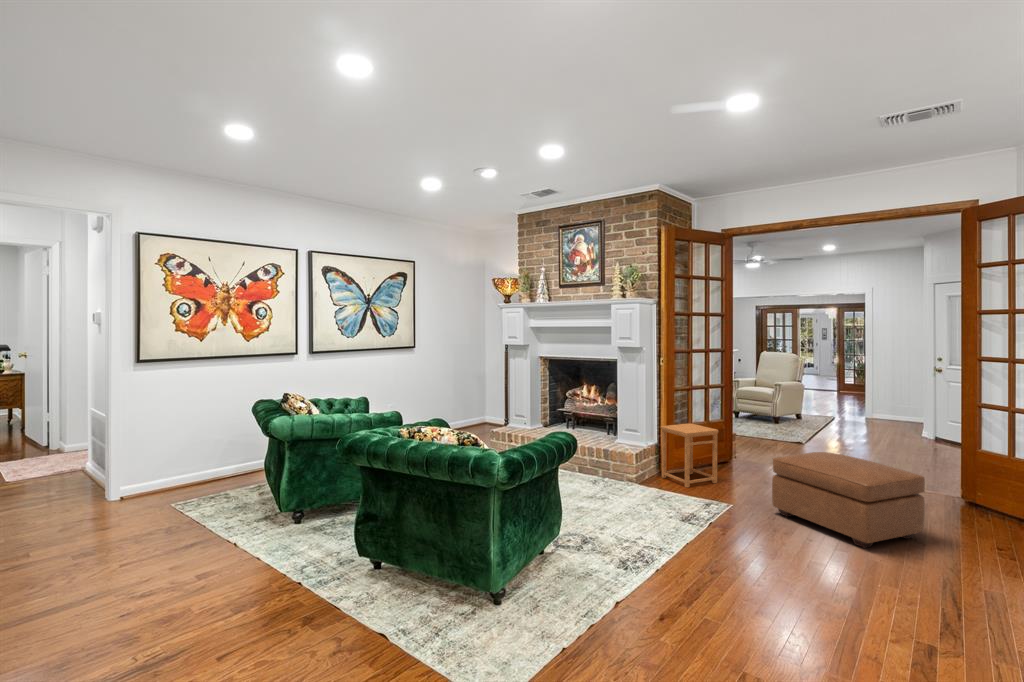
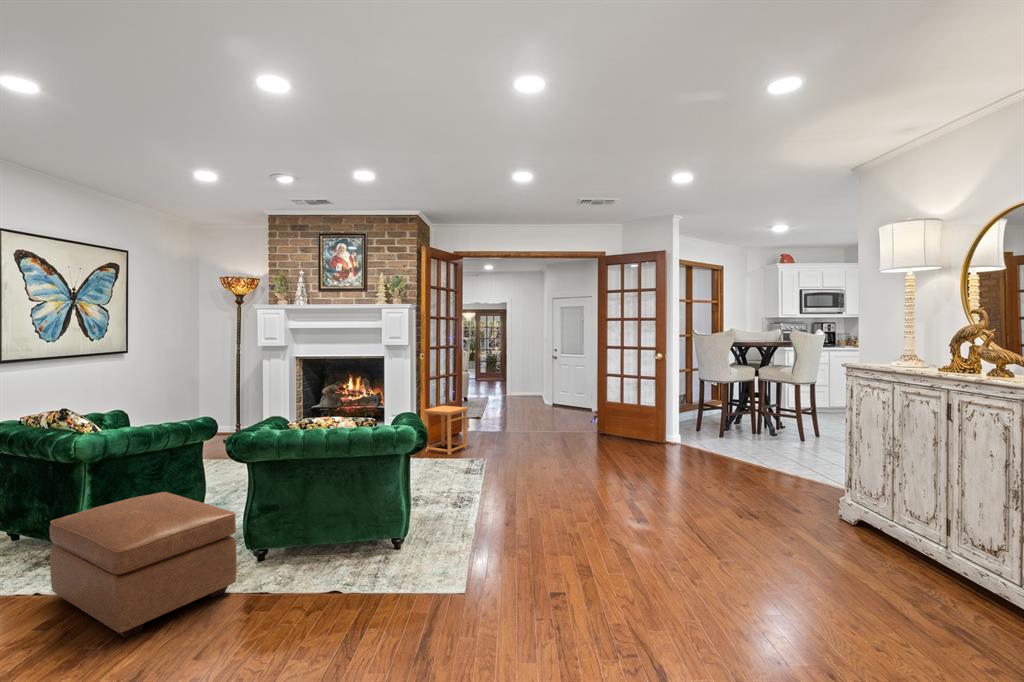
ottoman: present [772,452,925,548] -> present [50,492,237,638]

